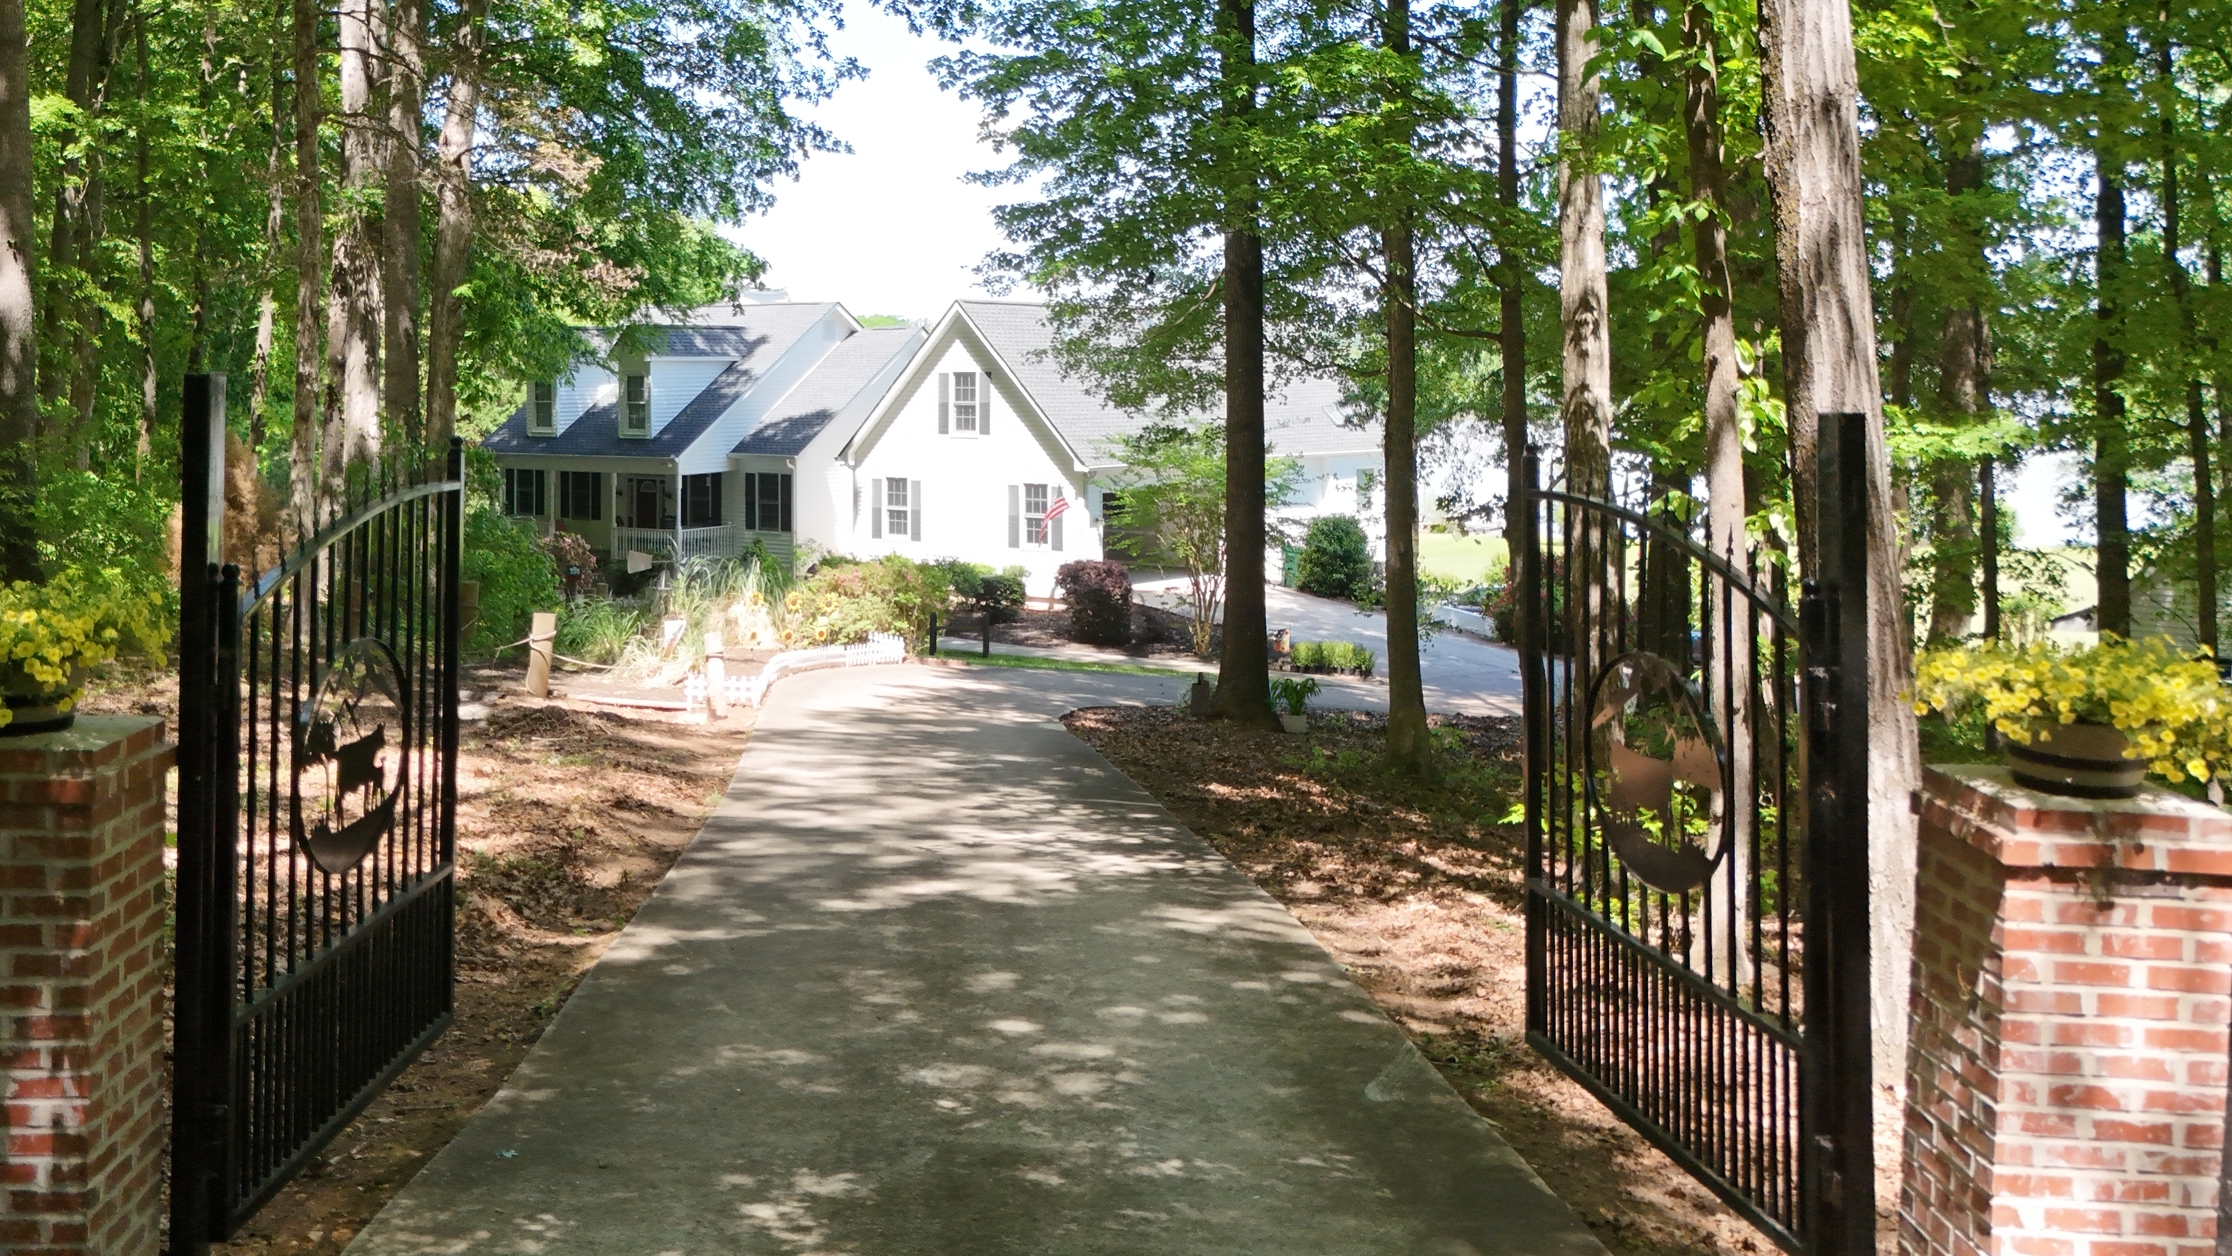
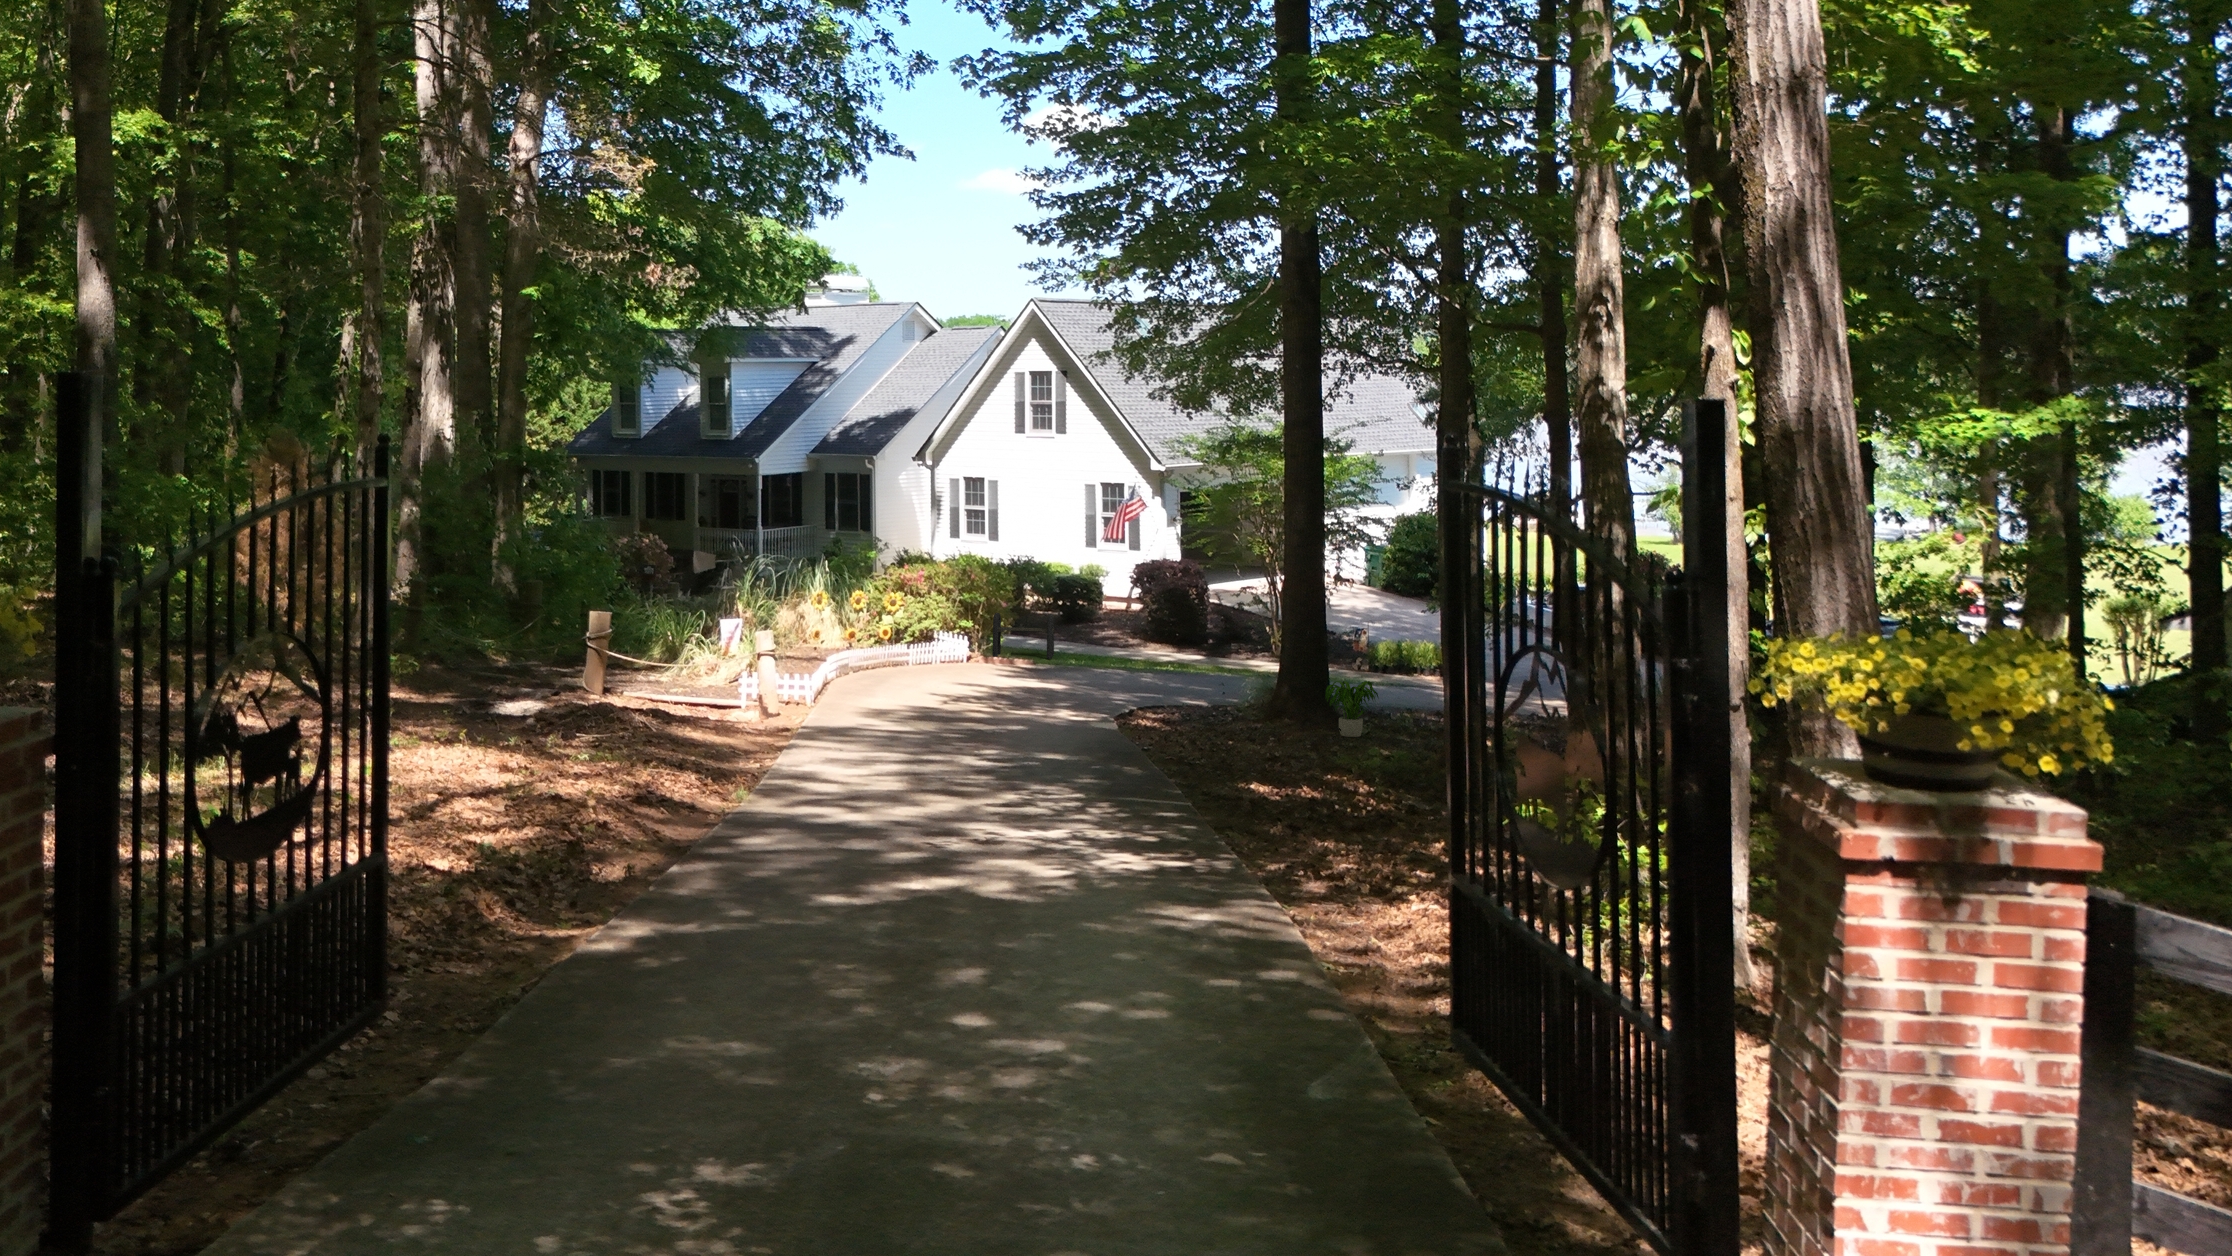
watering can: present [1183,672,1235,716] -> none [1236,674,1290,719]

